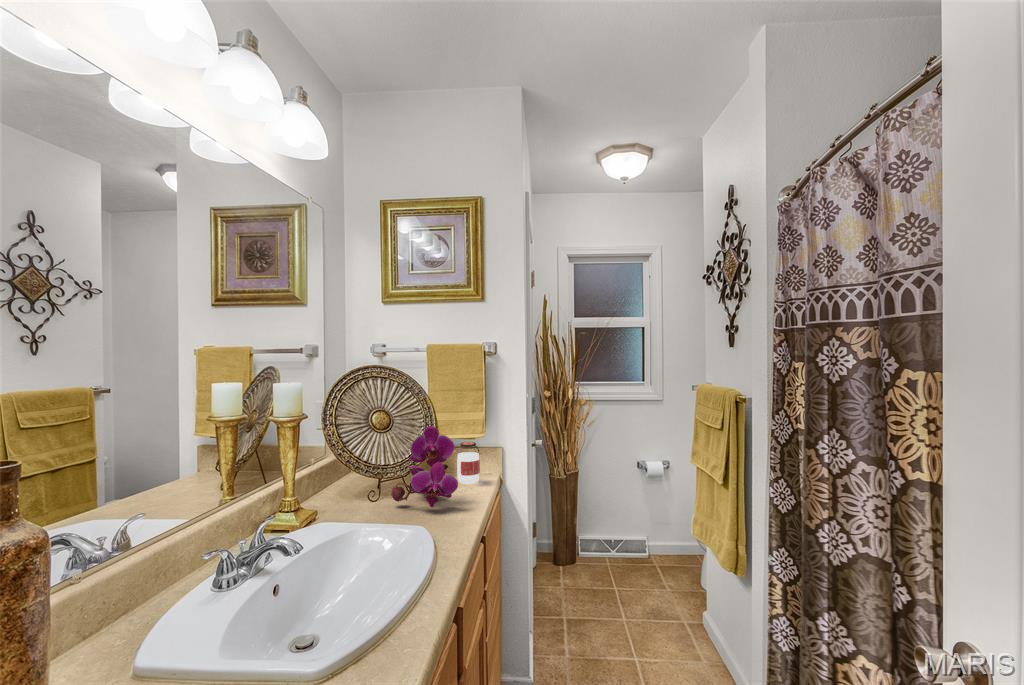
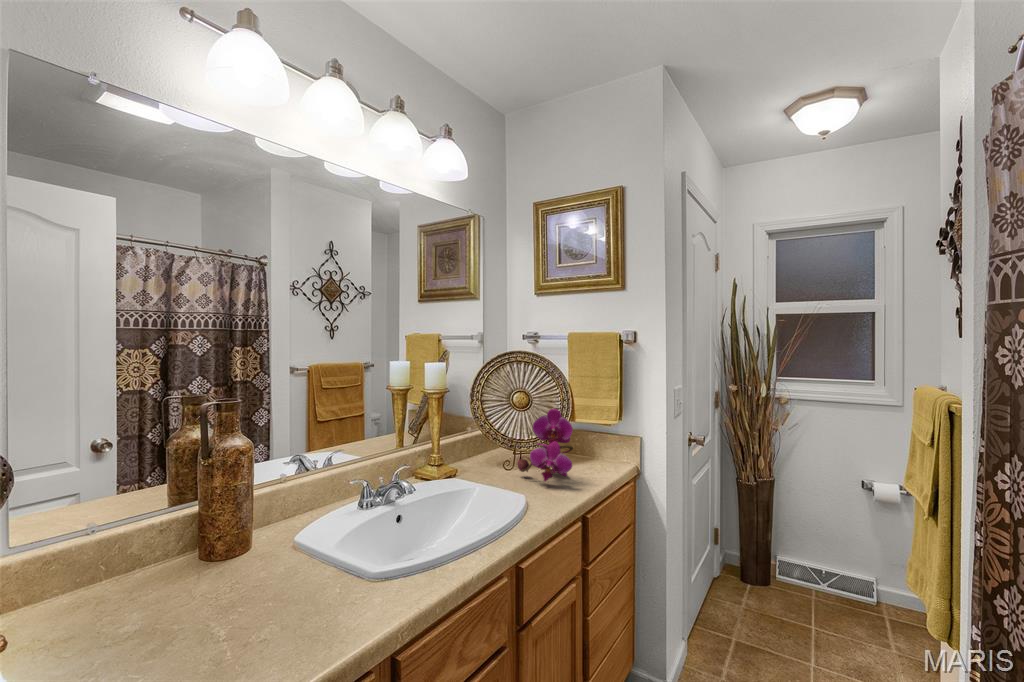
jar: present [457,442,480,484] -> none [592,429,615,470]

